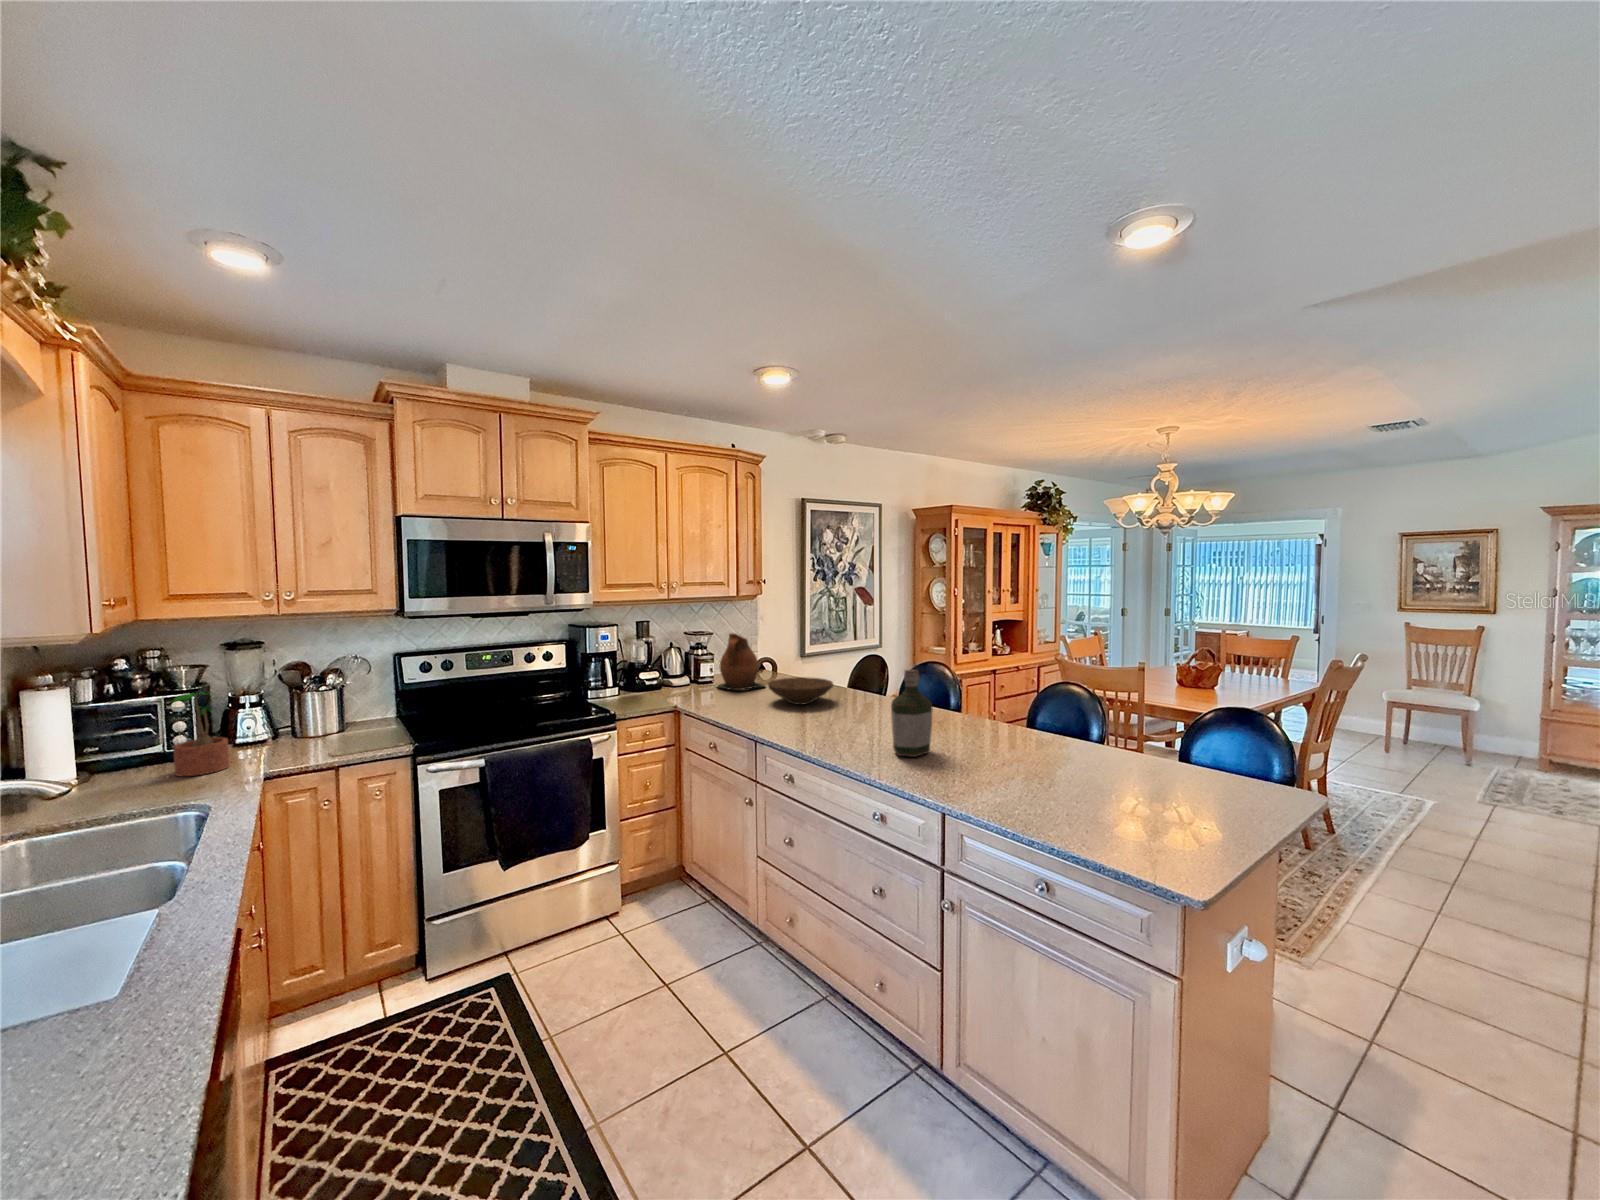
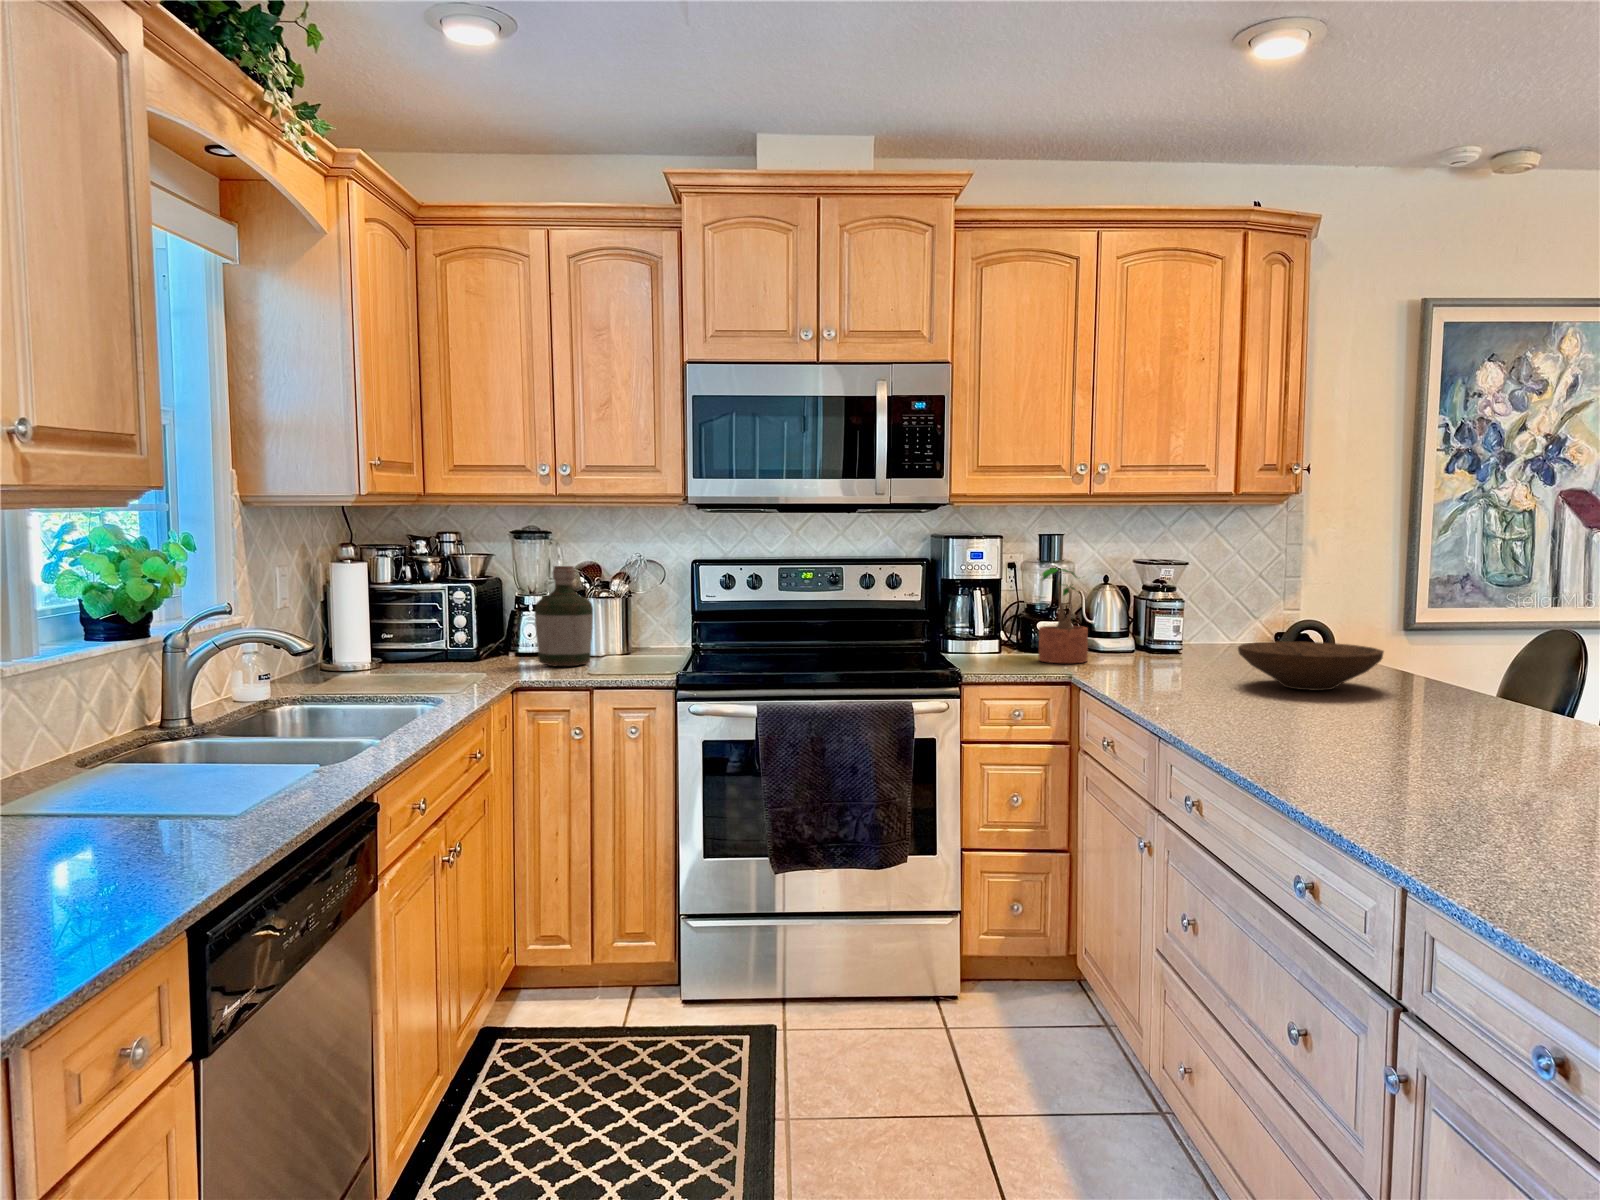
ceramic pitcher: present [718,633,765,690] -> none [1166,555,1269,663]
bottle: present [891,669,933,757] -> present [535,566,593,666]
potted plant: present [173,692,229,776] -> present [1039,568,1088,663]

